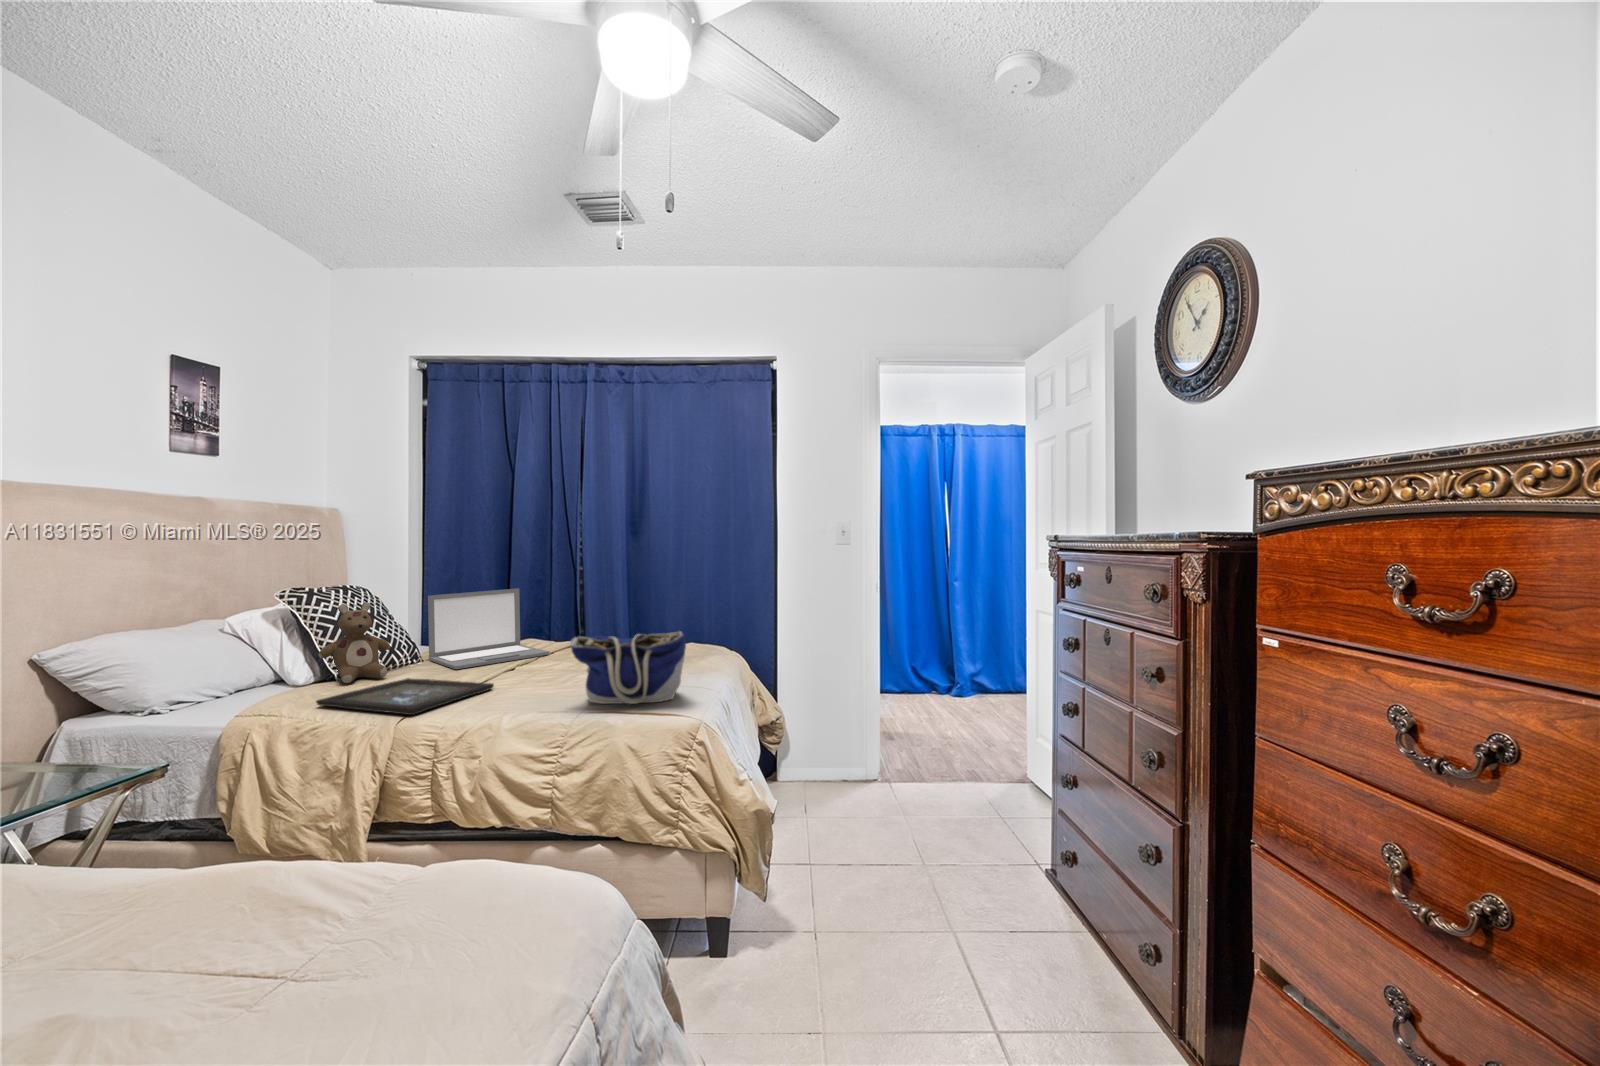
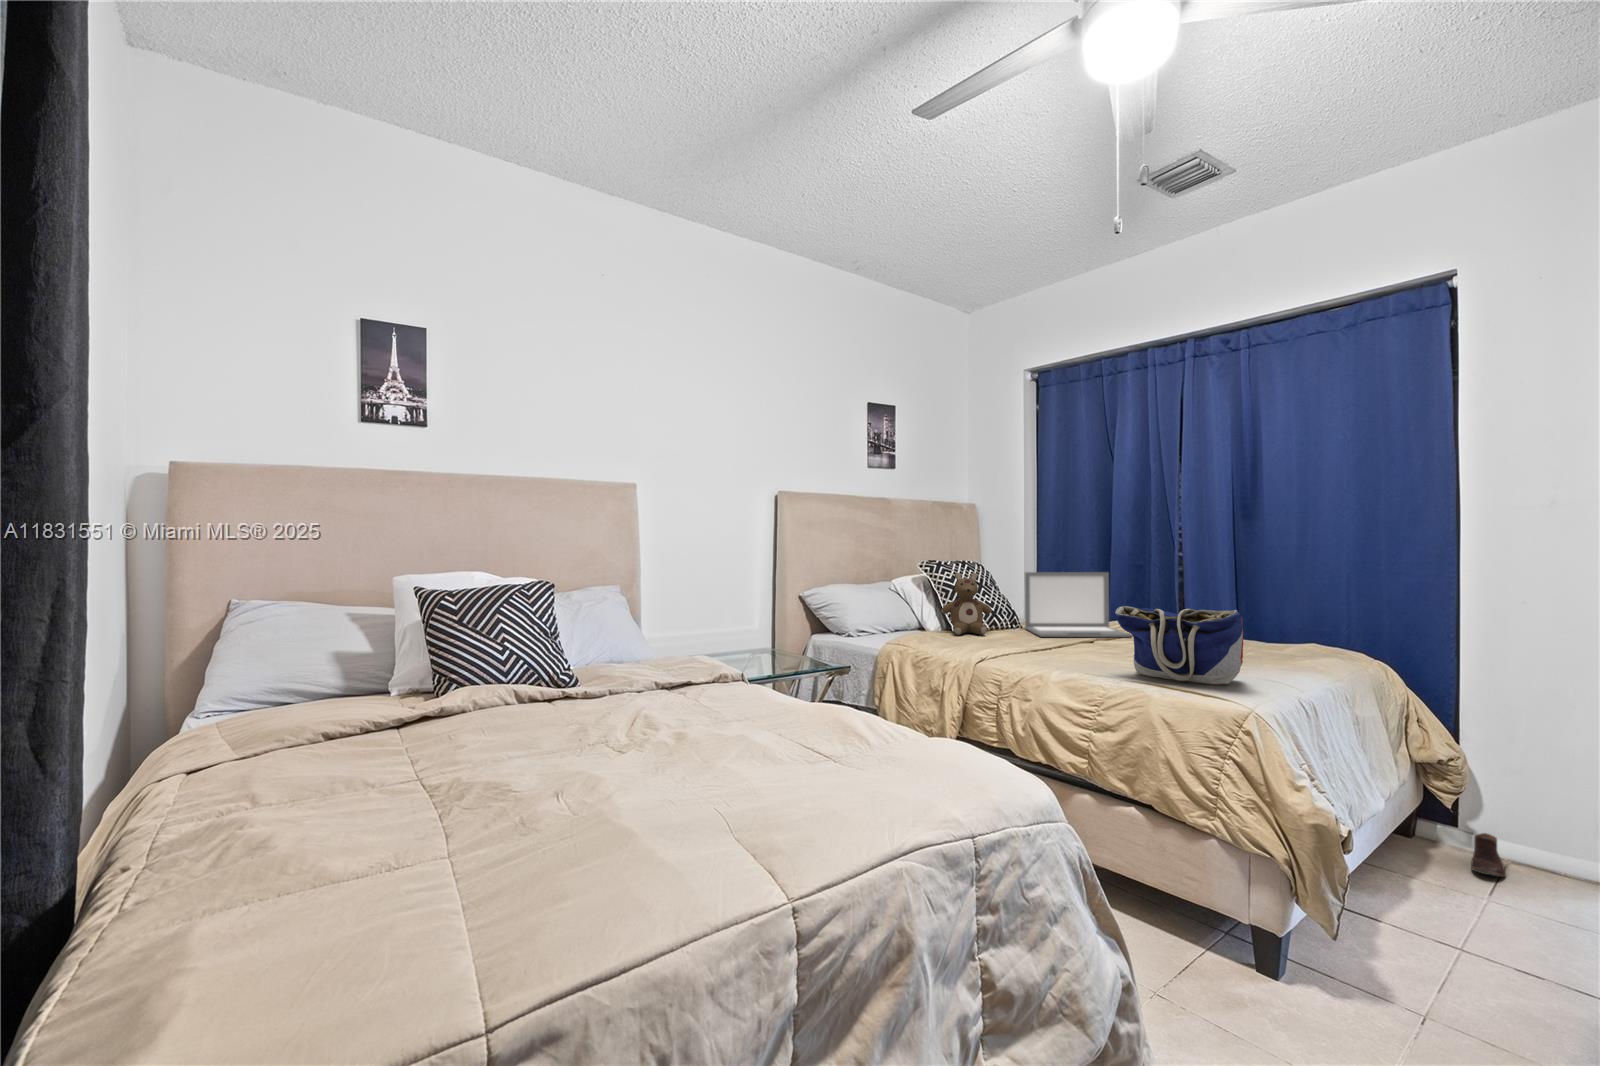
tray: present [316,678,494,715] -> none [930,636,1061,658]
shoe: none [791,761,810,792] -> present [1471,833,1505,877]

